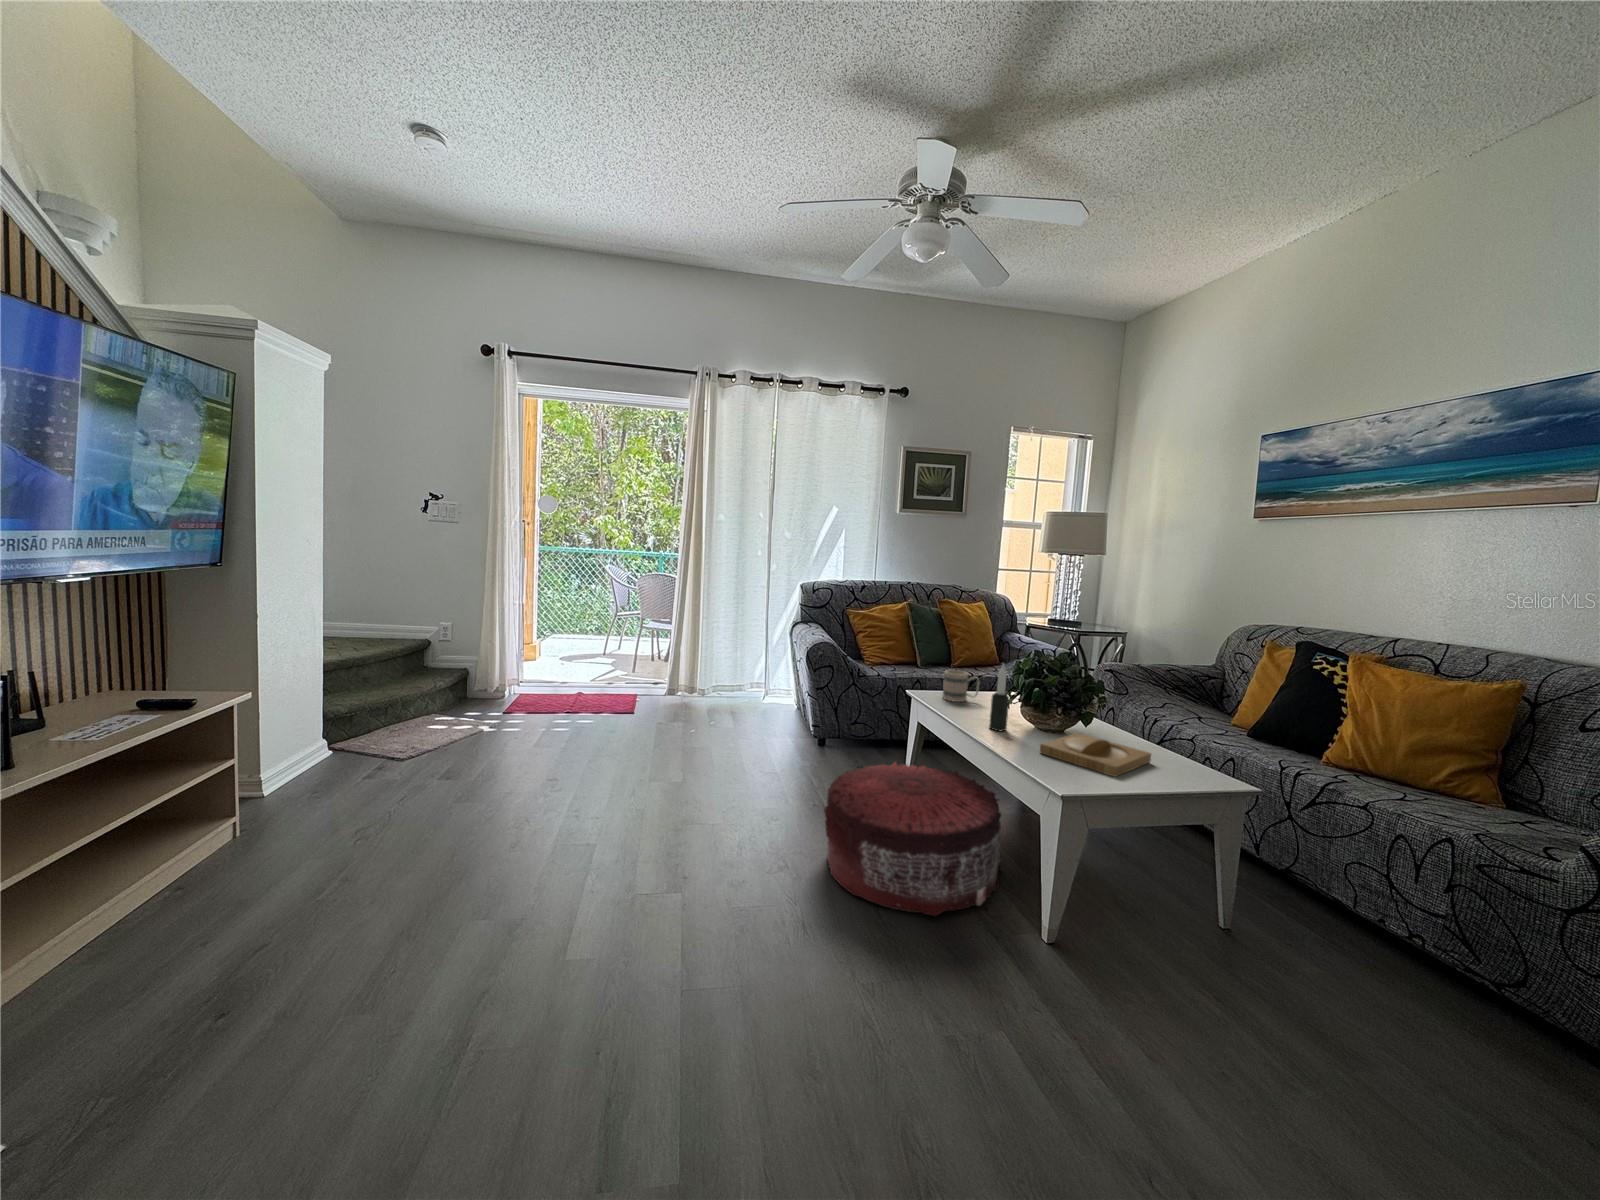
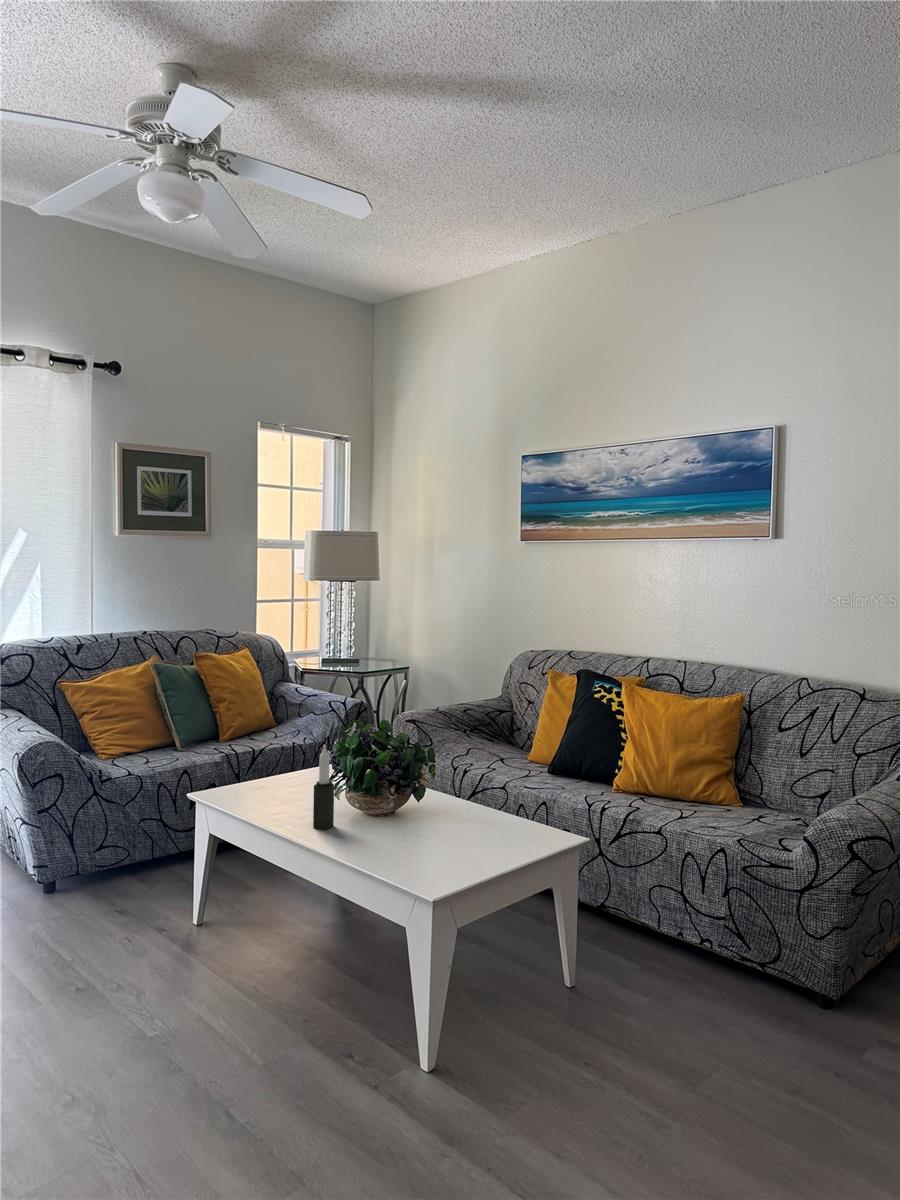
mug: present [942,670,980,702] -> none [235,755,282,797]
tray: present [1040,733,1151,777] -> none [383,812,490,860]
pouf: present [824,762,1003,916] -> none [119,890,358,1103]

